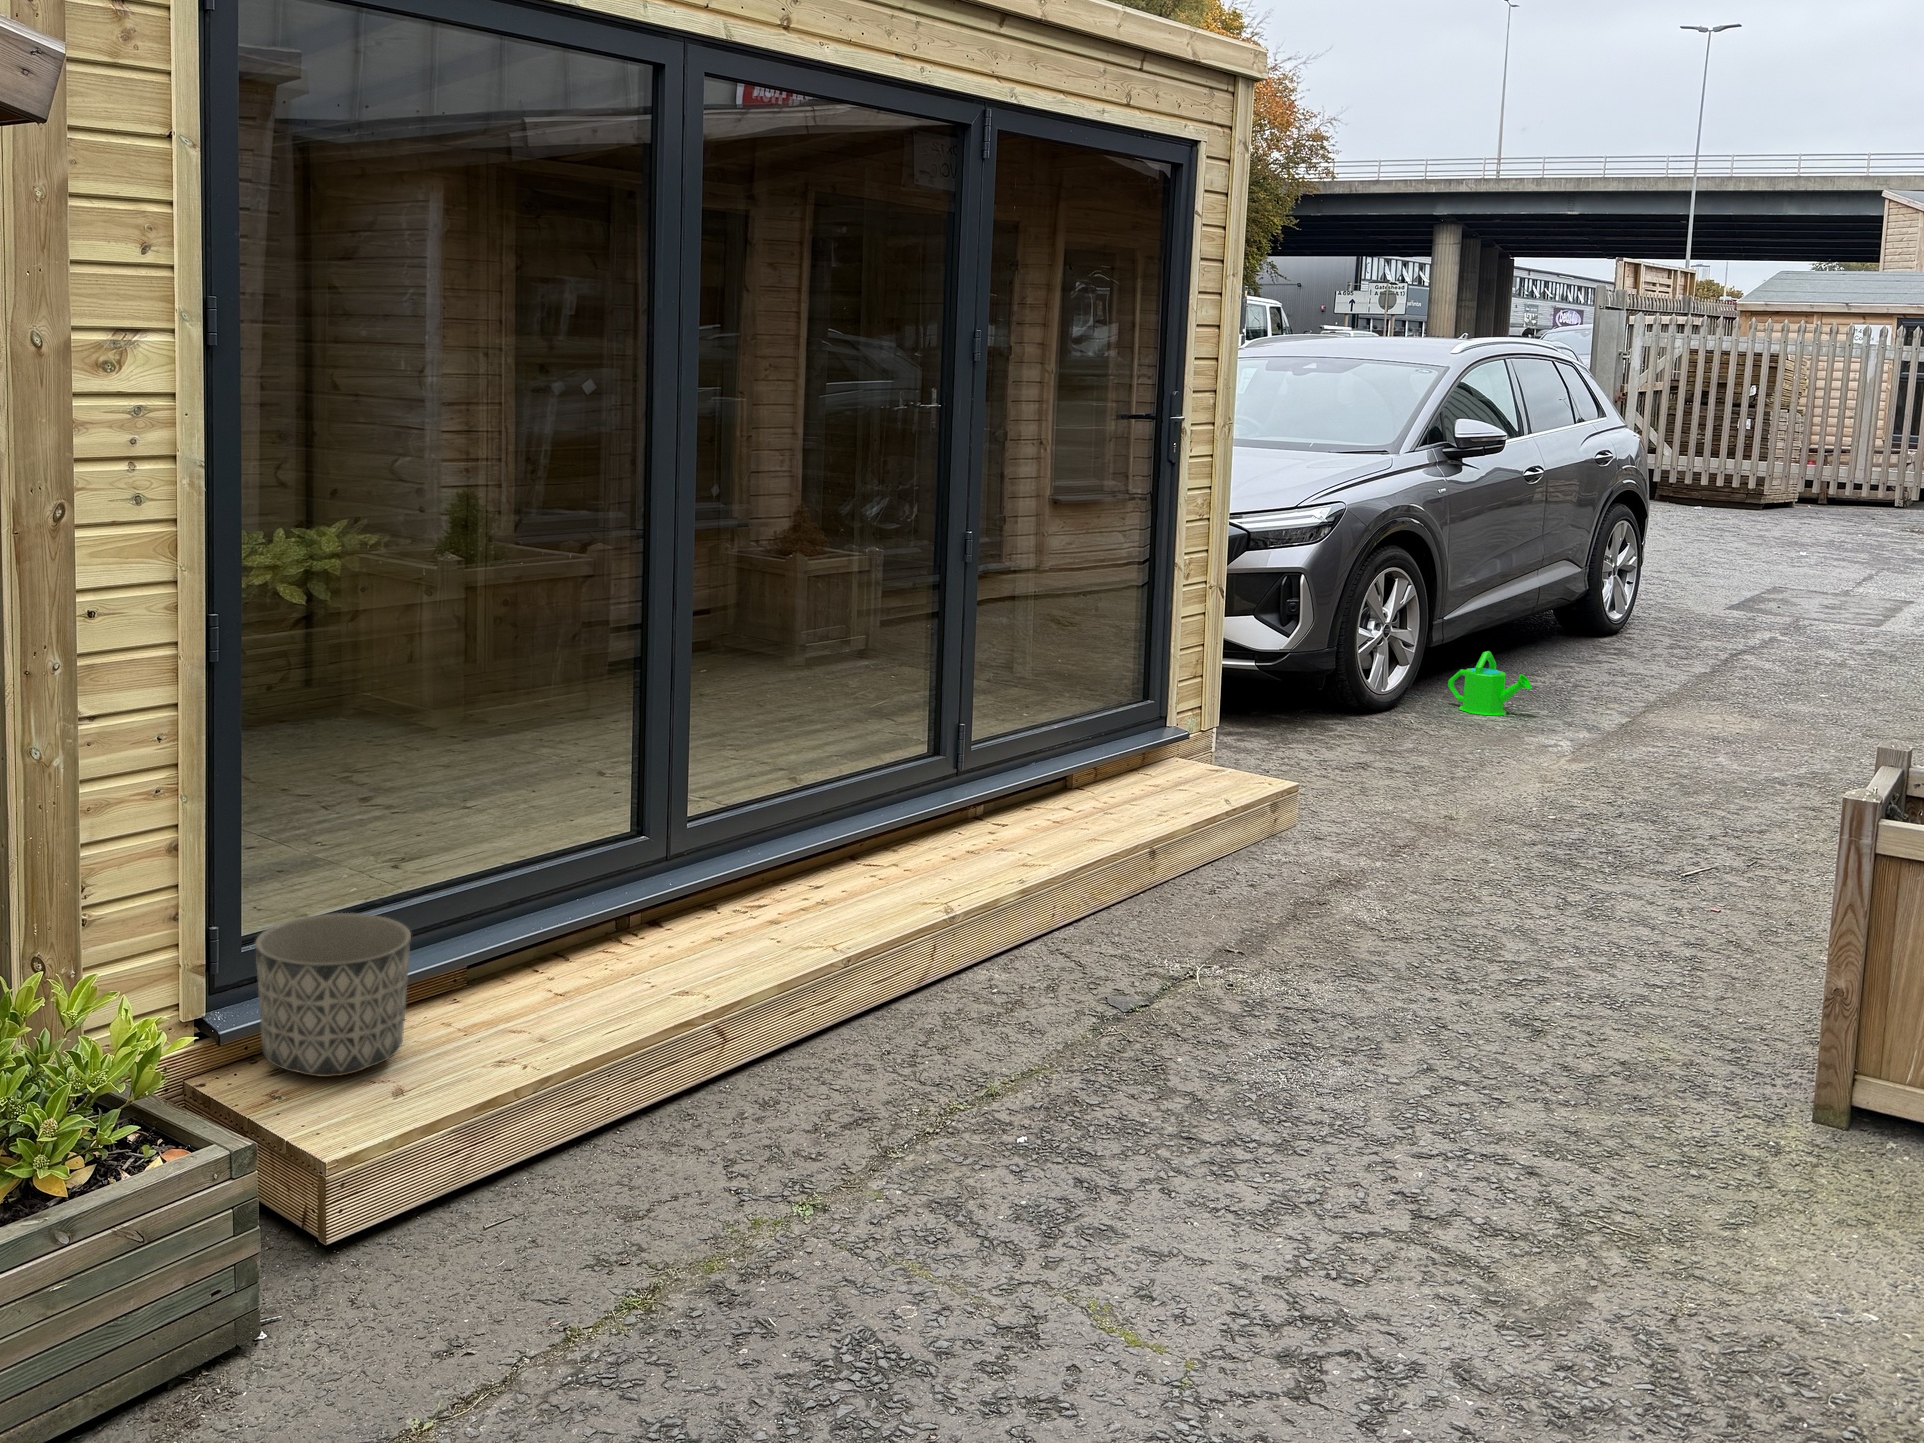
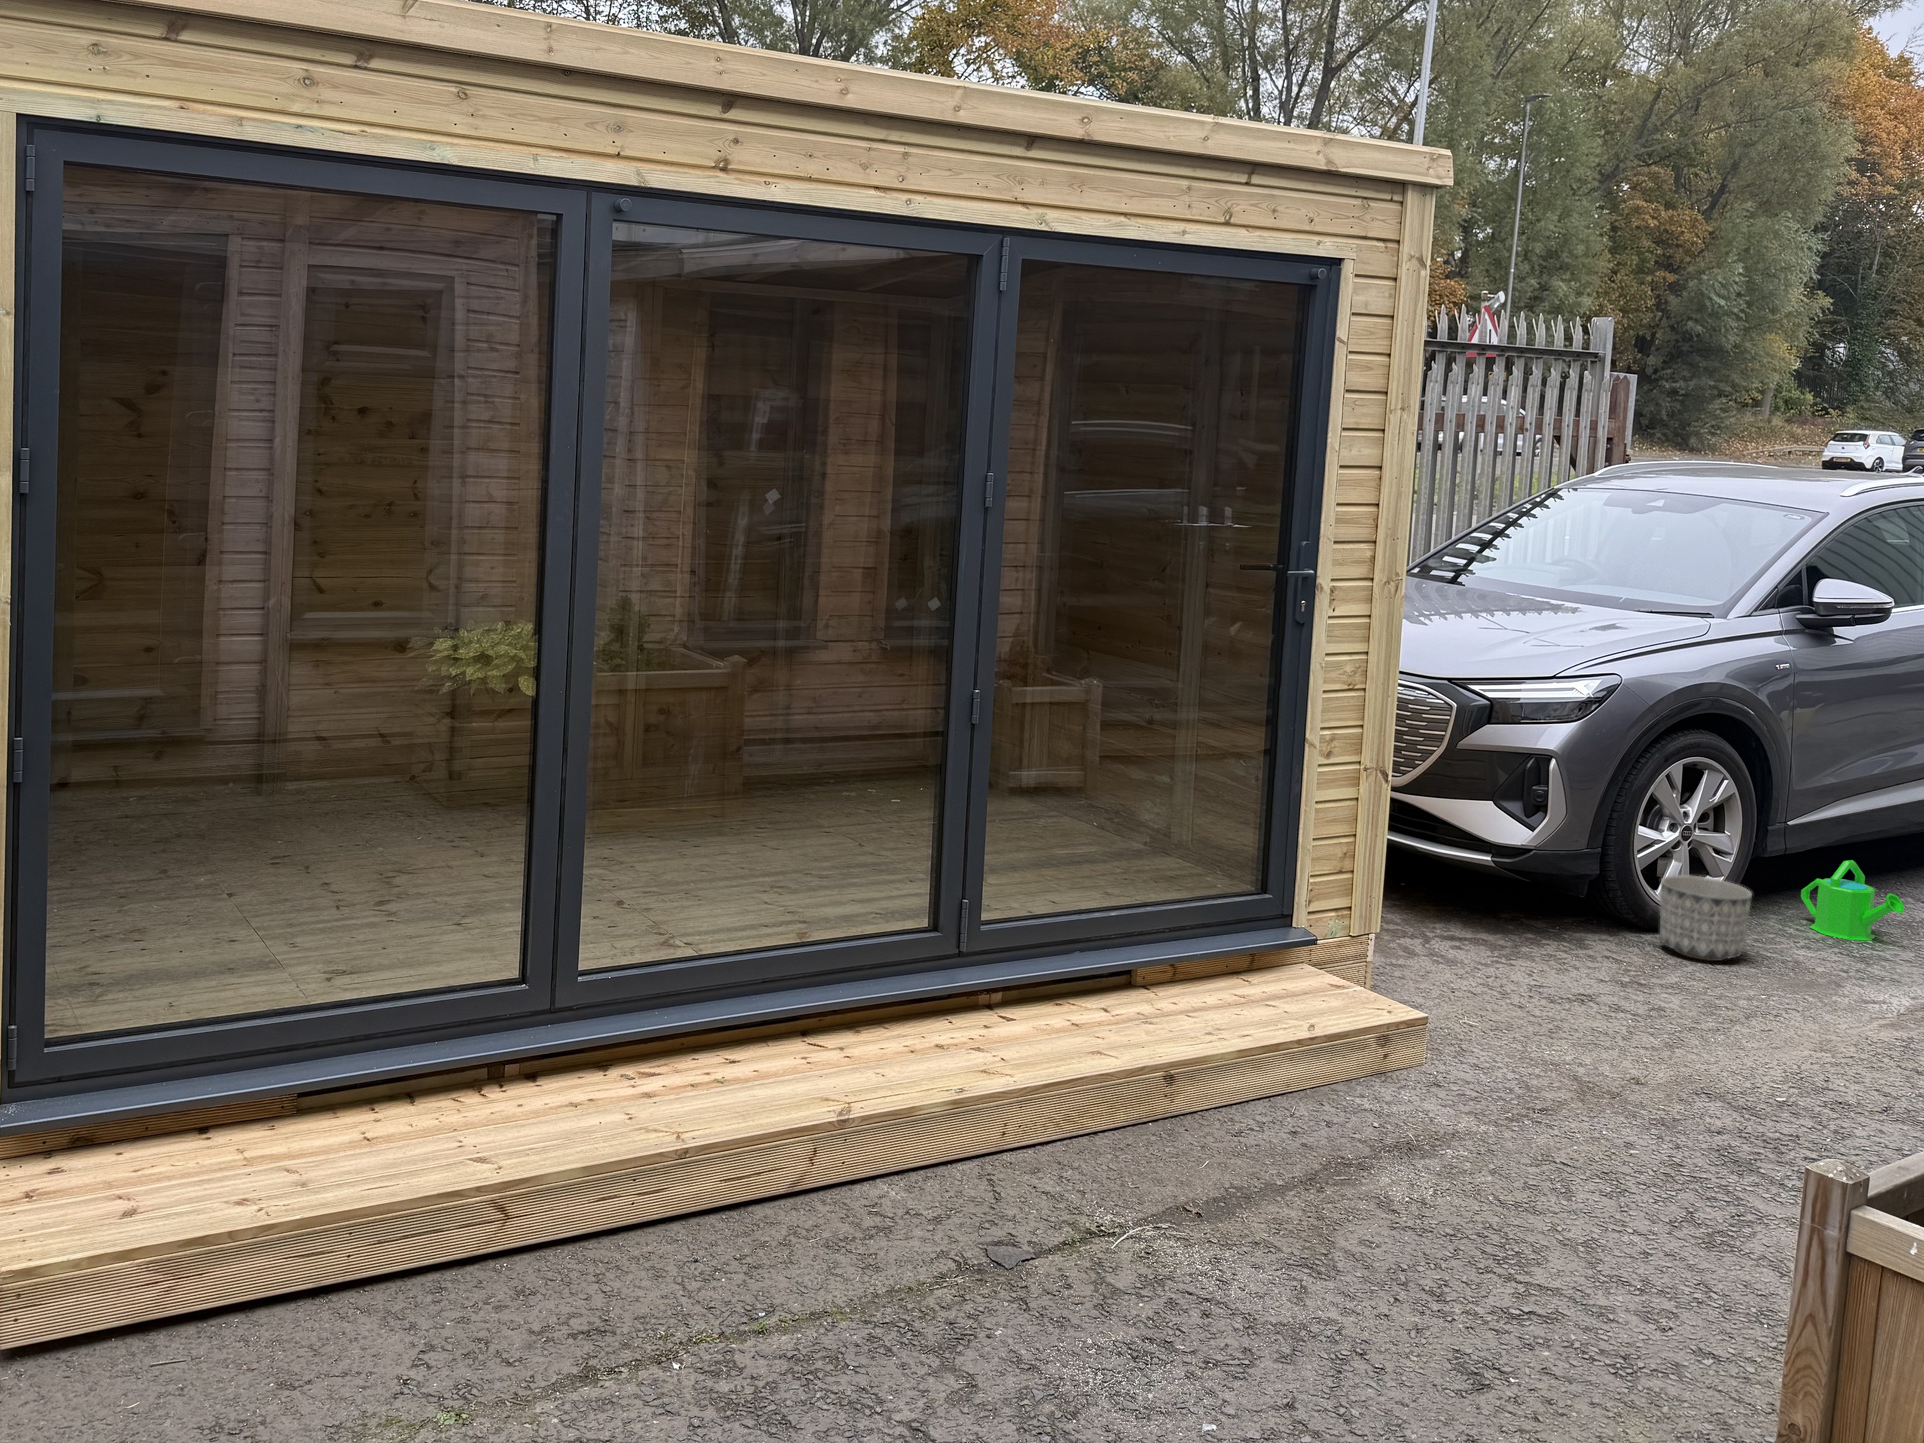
planter: present [255,913,411,1077] -> present [1660,875,1752,961]

